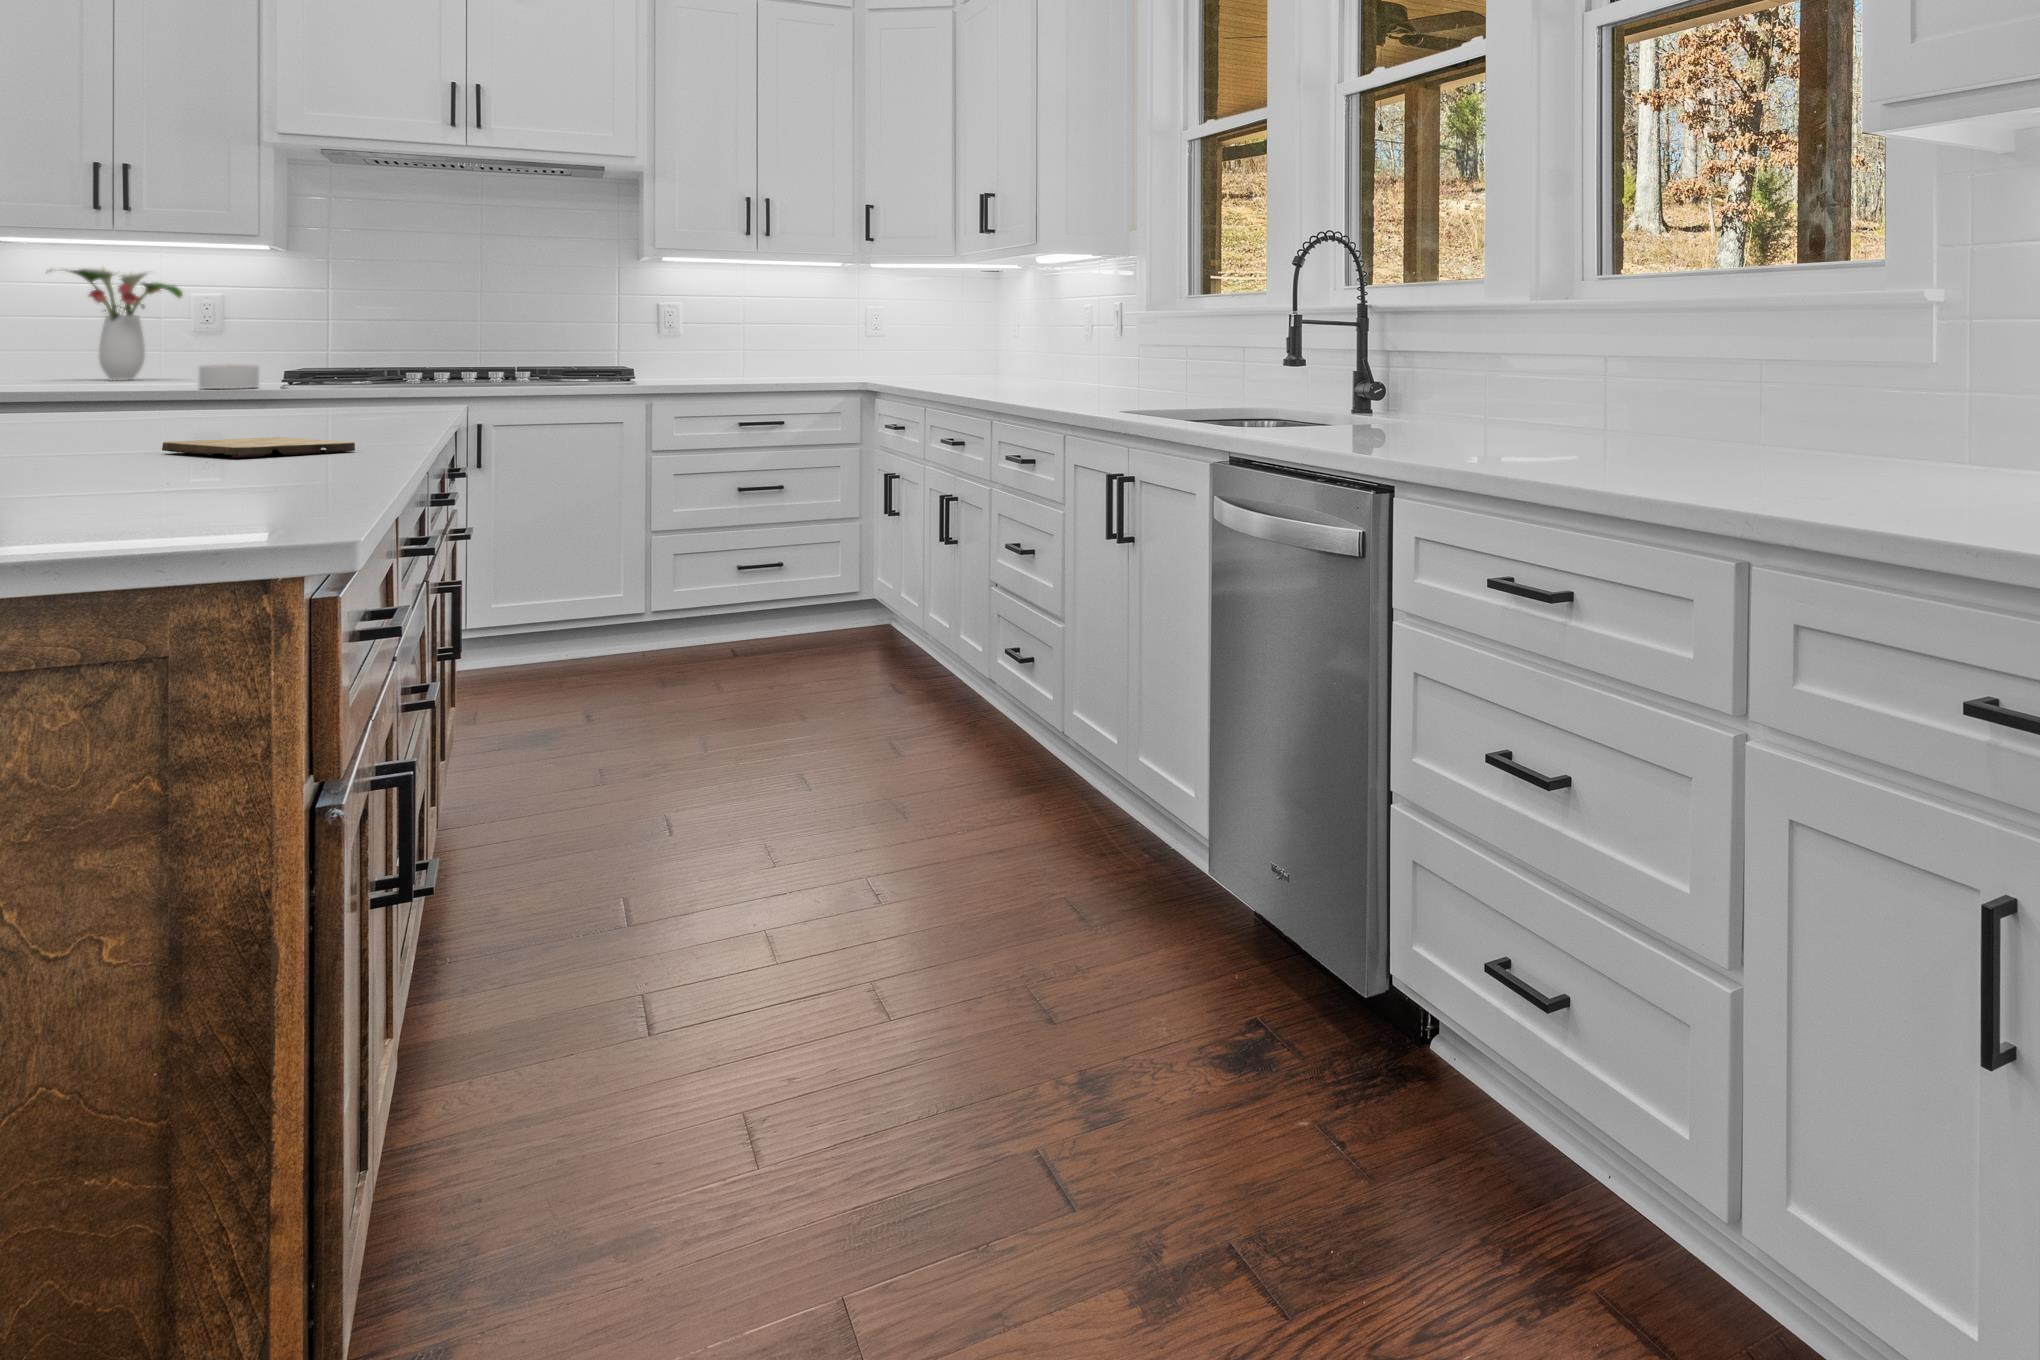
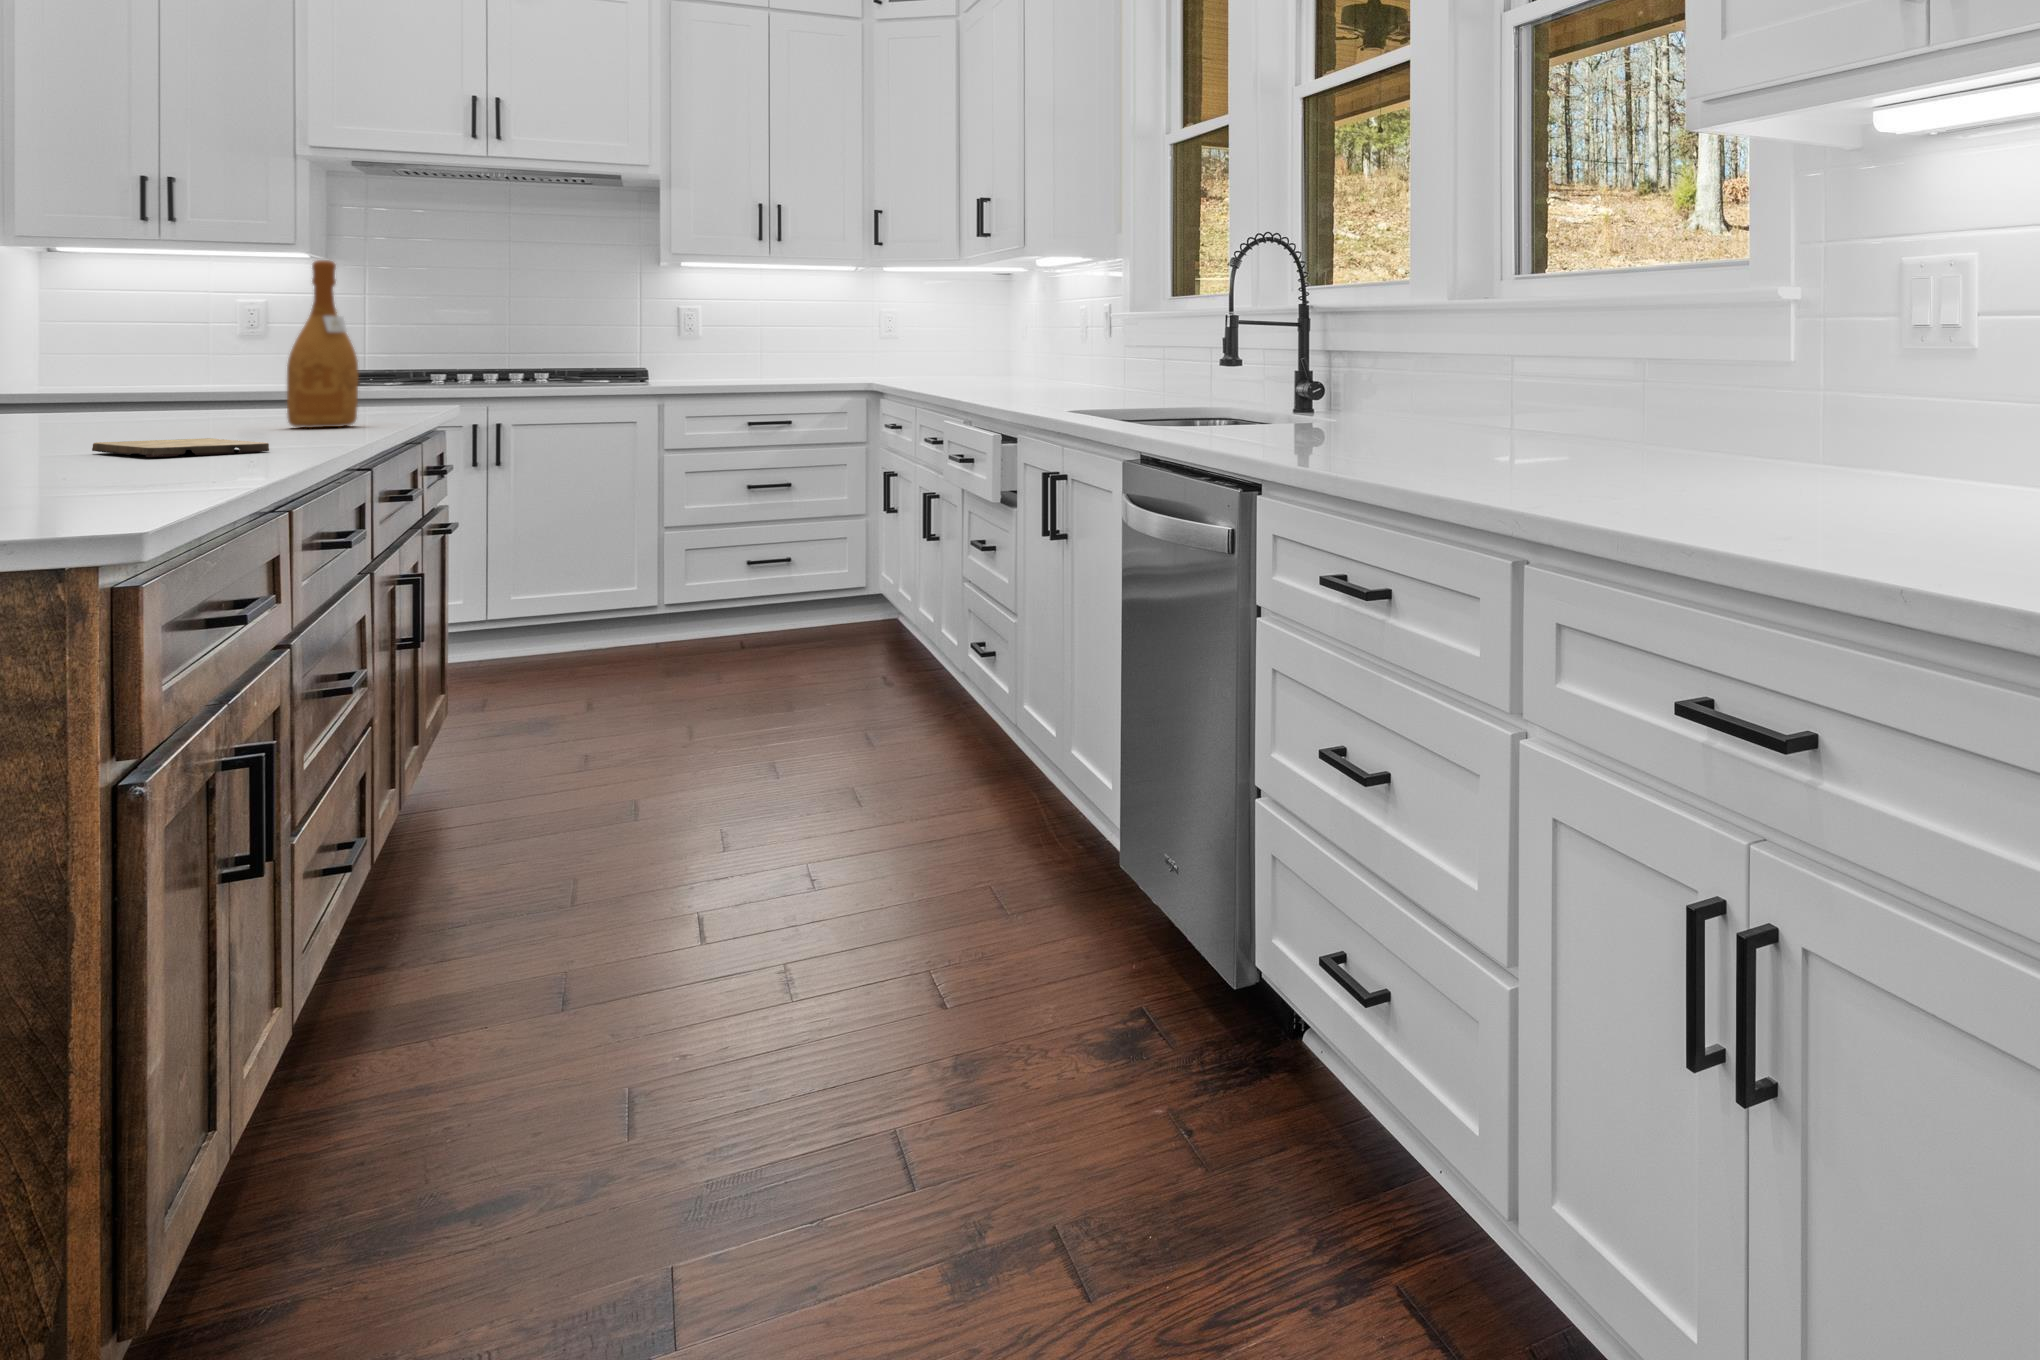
wine bottle: none [331,250,405,425] -> present [287,260,358,428]
flower arrangement: present [51,268,183,380] -> none [99,277,226,385]
candle: present [198,365,259,389] -> none [228,370,285,393]

